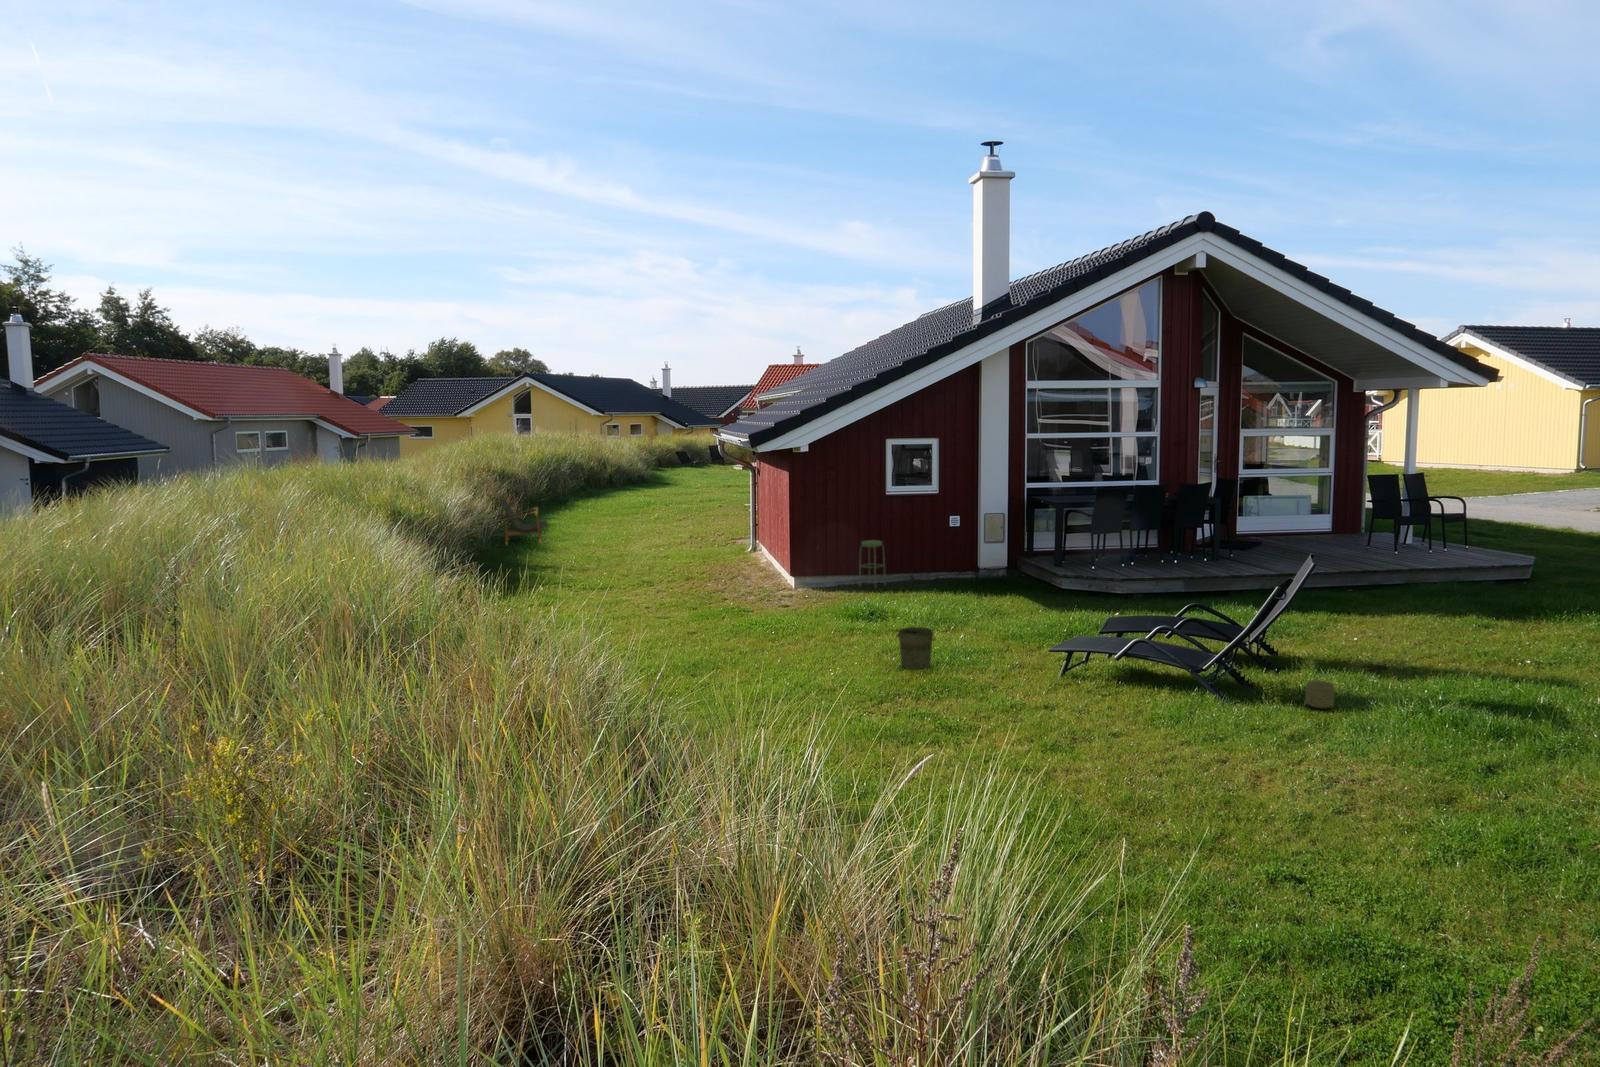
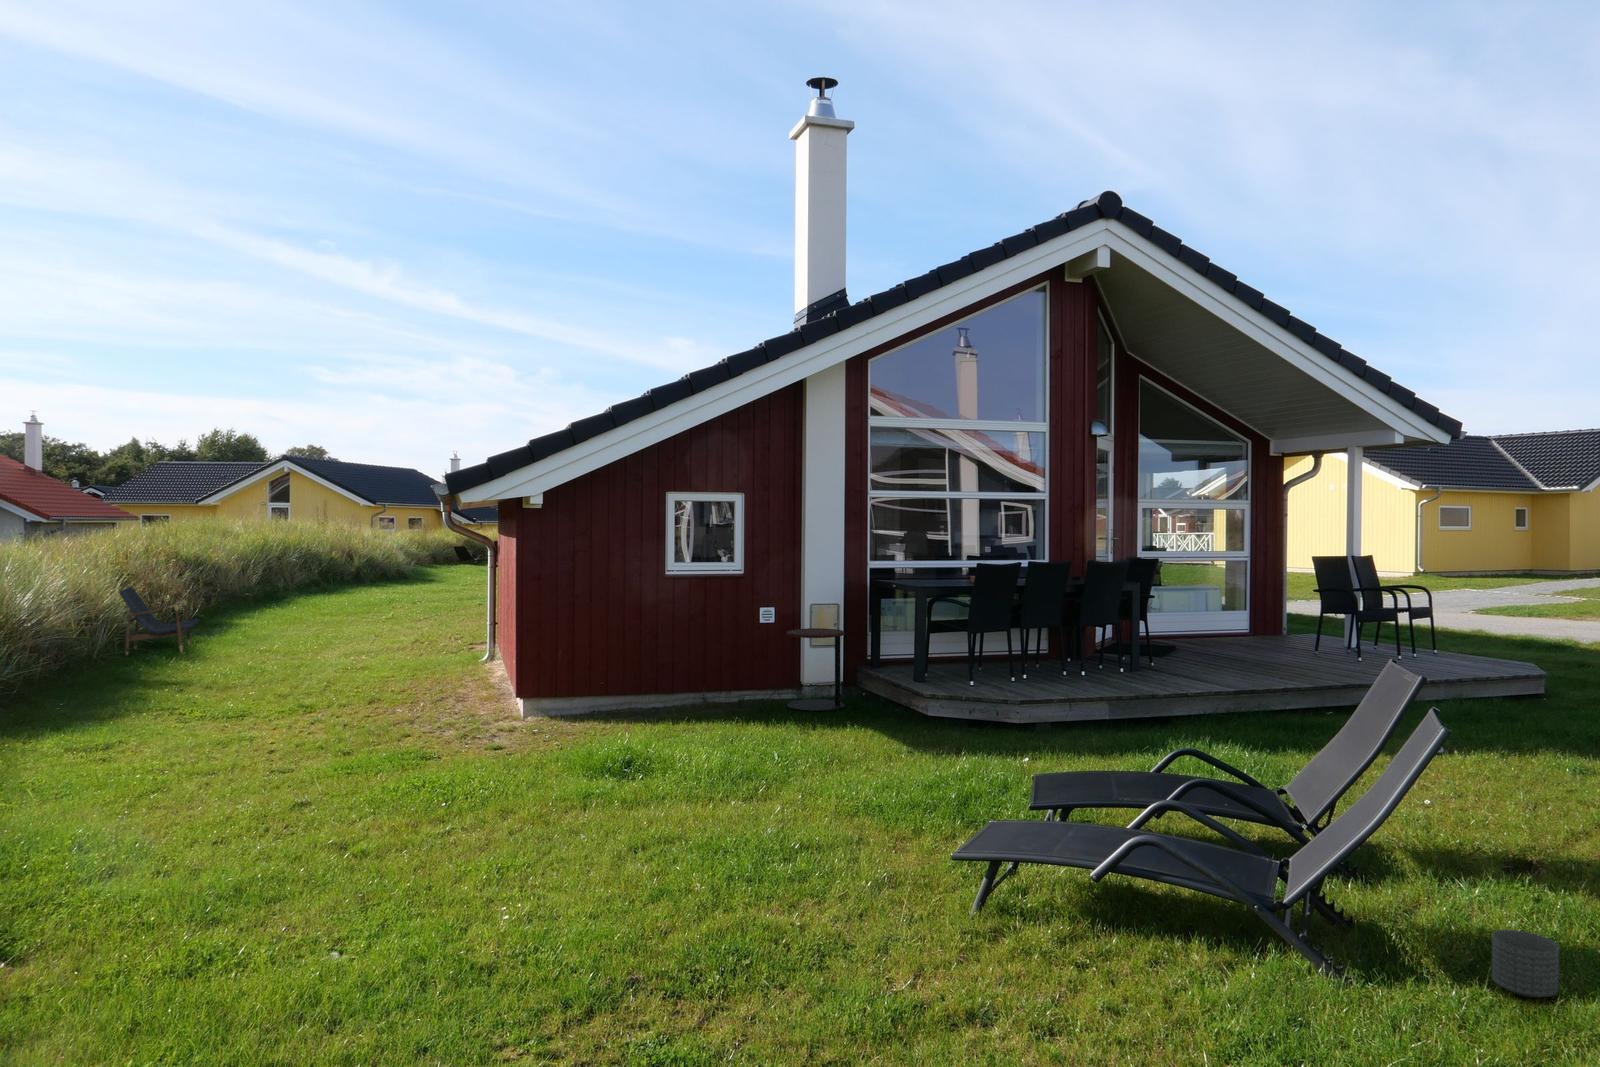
side table: none [967,530,1007,586] -> present [787,628,844,712]
stool: present [859,540,886,586] -> none [622,644,664,719]
bucket: present [897,627,935,669] -> none [639,809,721,900]

